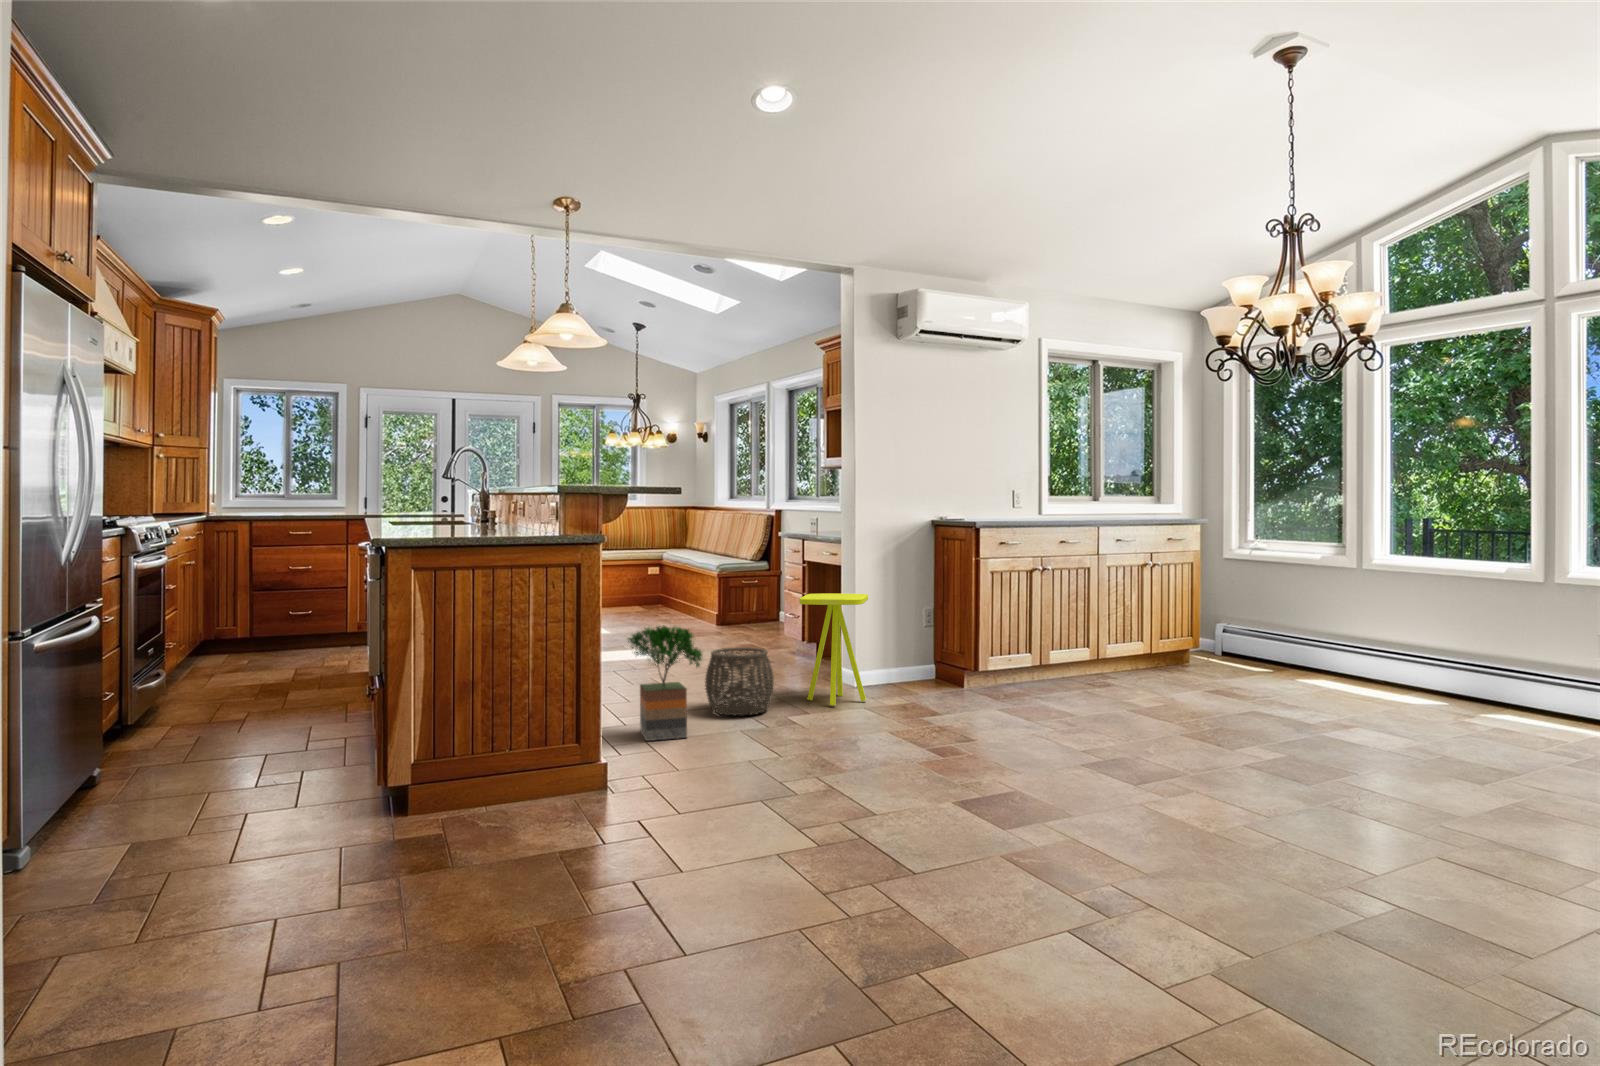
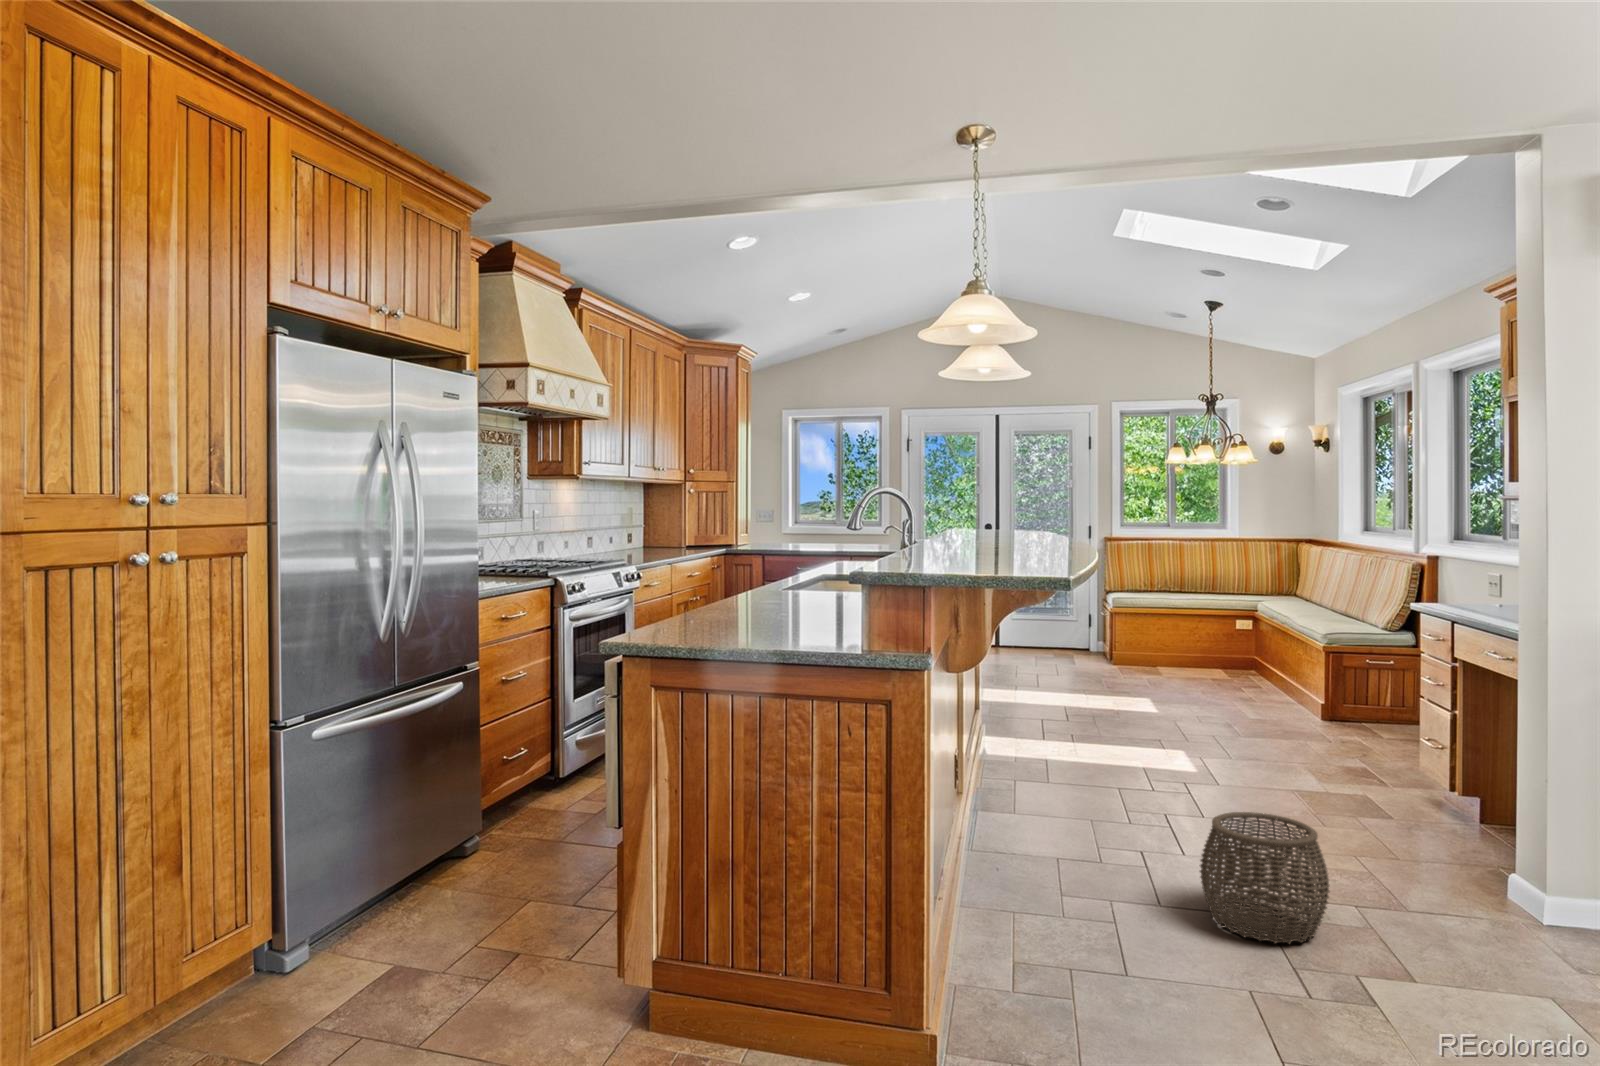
side table: present [799,593,868,705] -> none [1389,736,1549,960]
potted tree: present [628,625,703,741] -> none [1045,772,1173,974]

